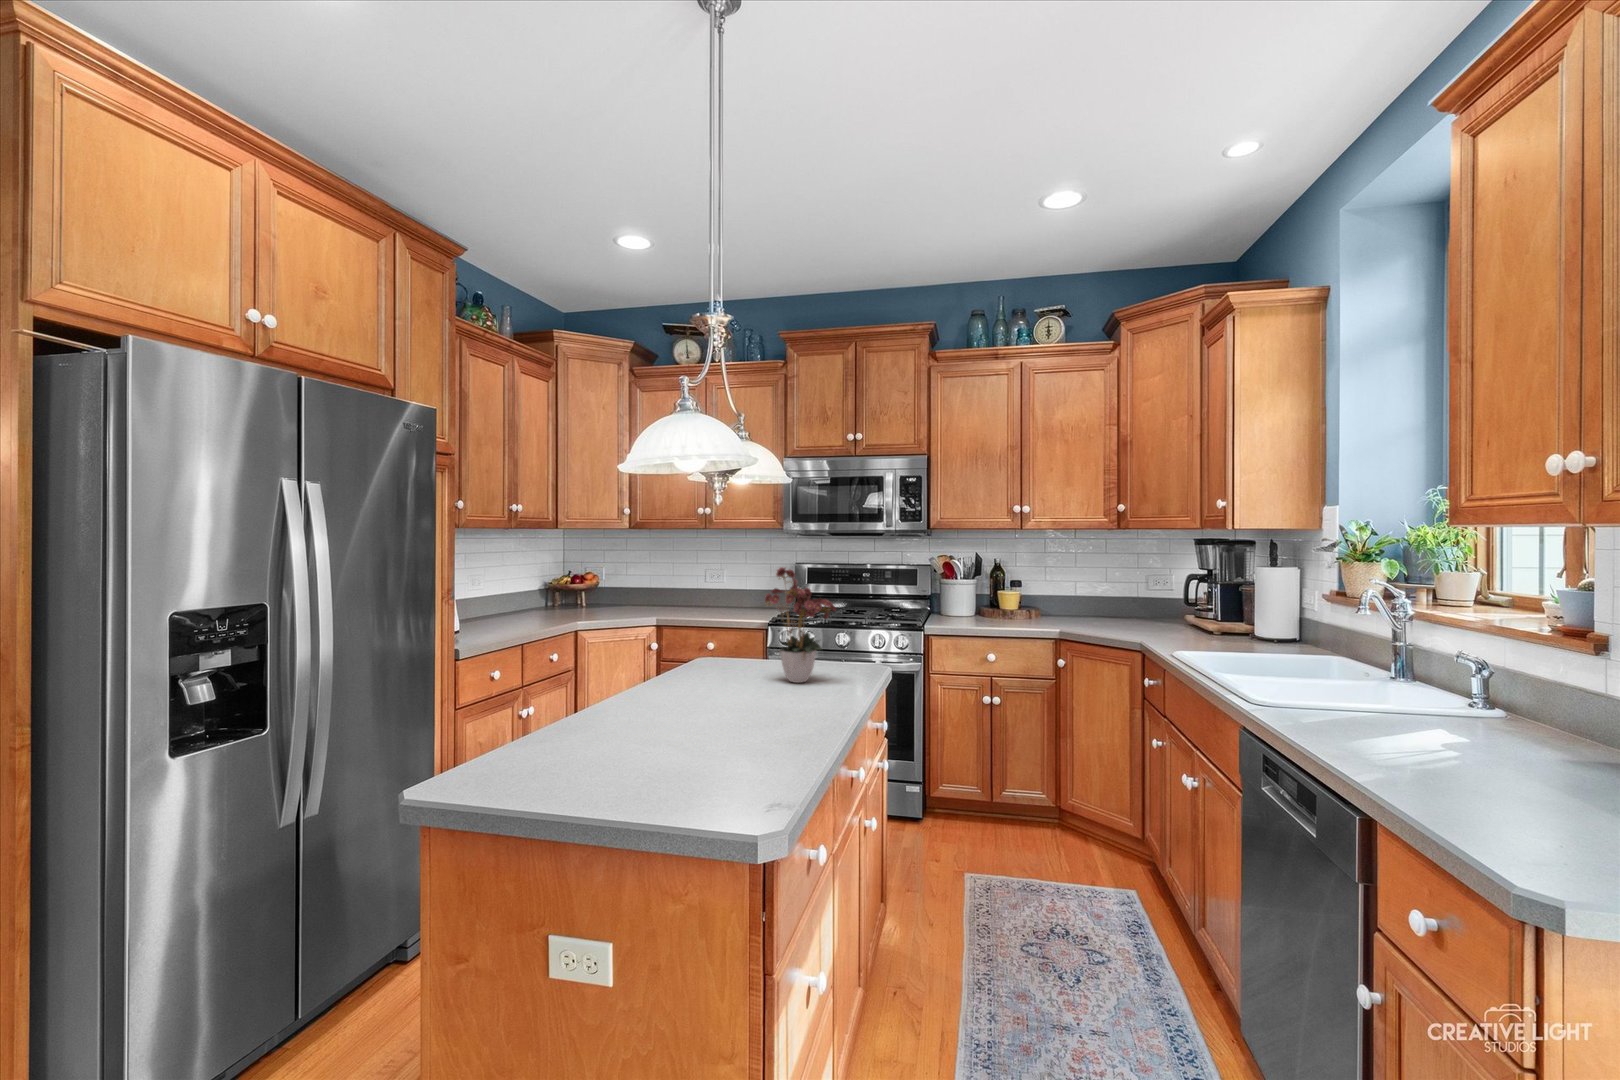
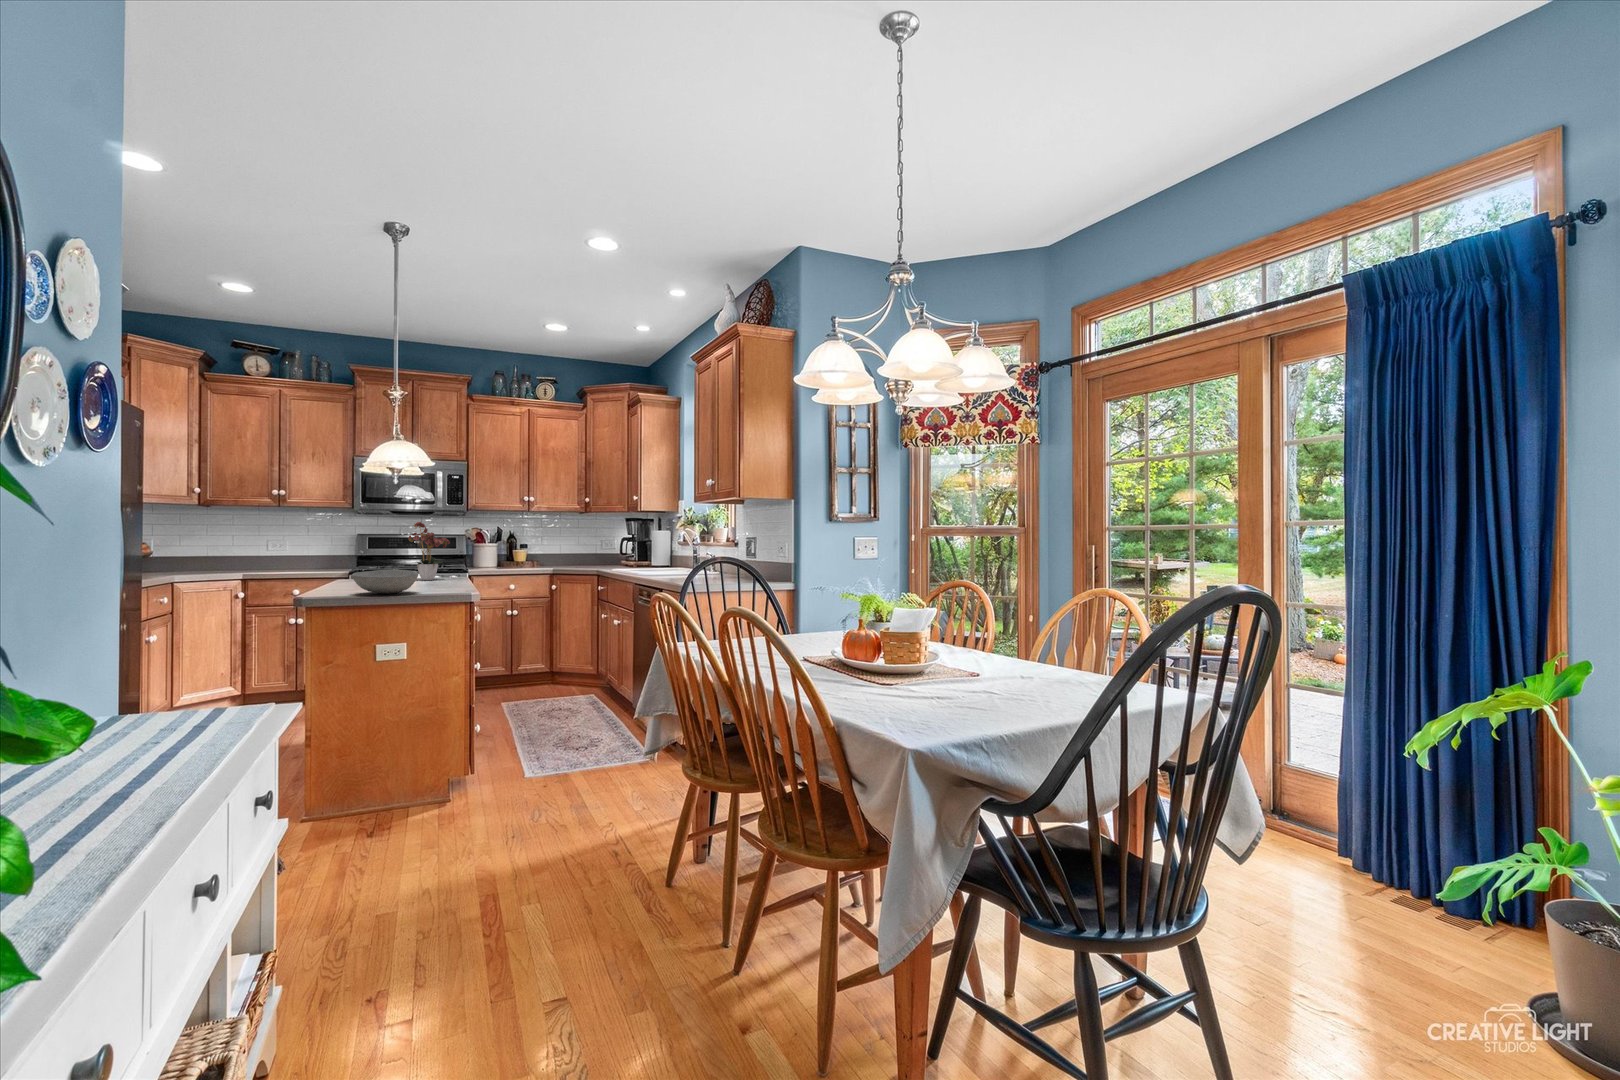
bowl: none [528,699,676,779] -> present [352,569,419,594]

